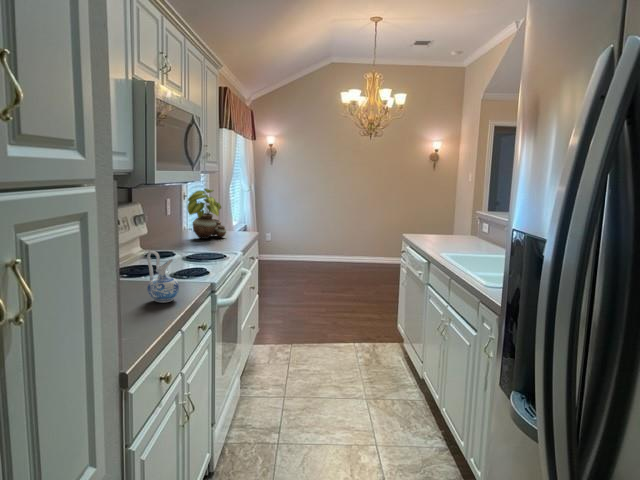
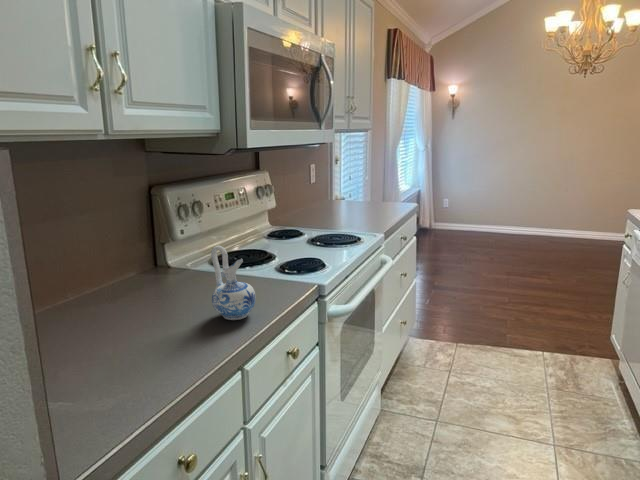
potted plant: present [187,189,226,239] -> none [326,150,376,212]

